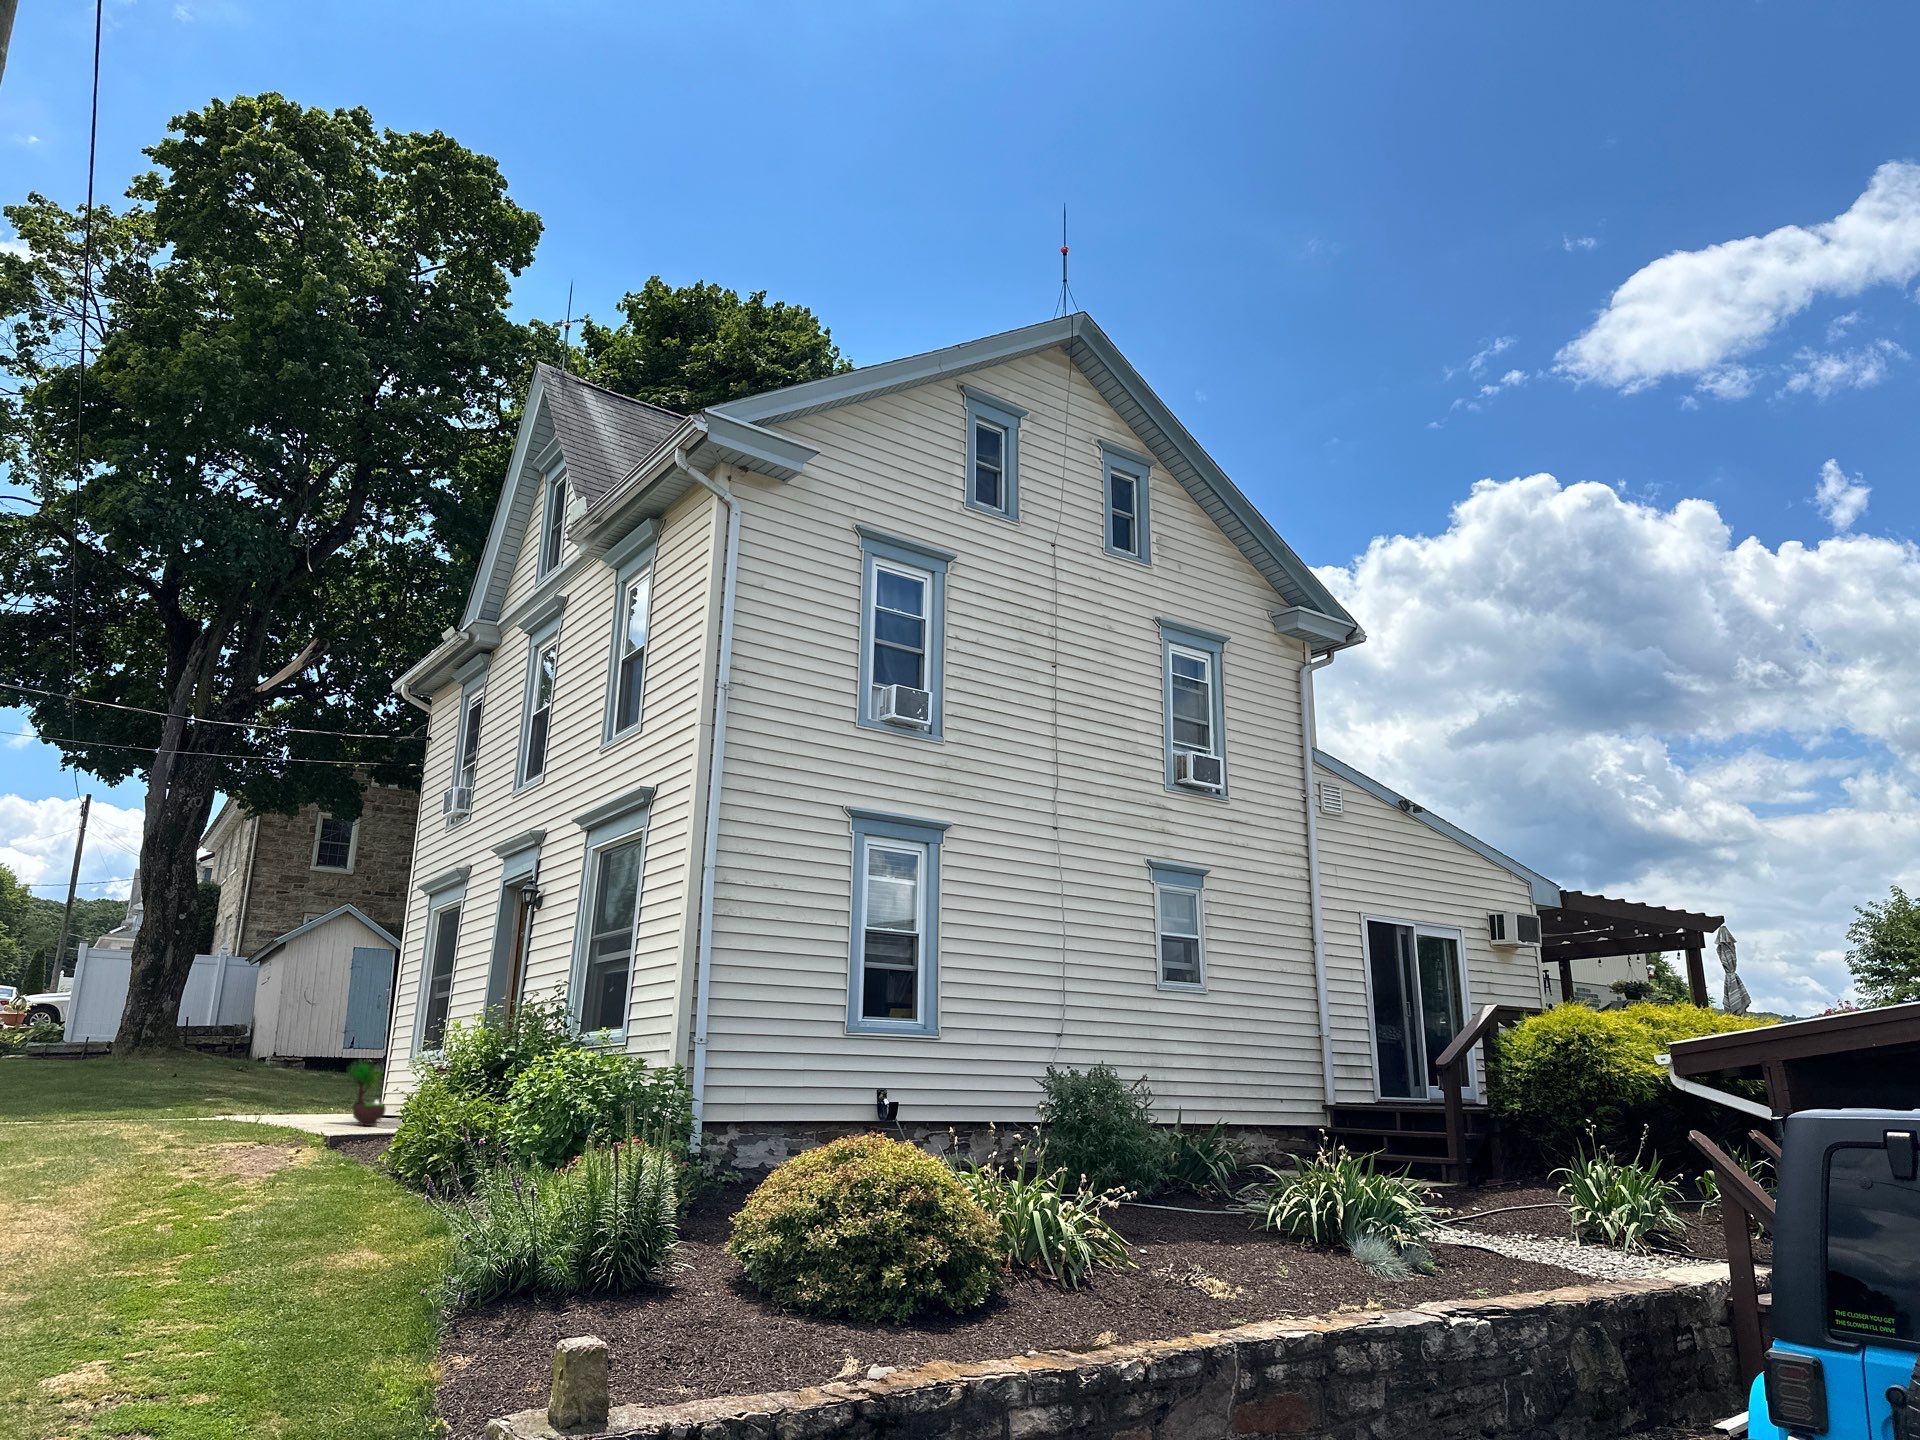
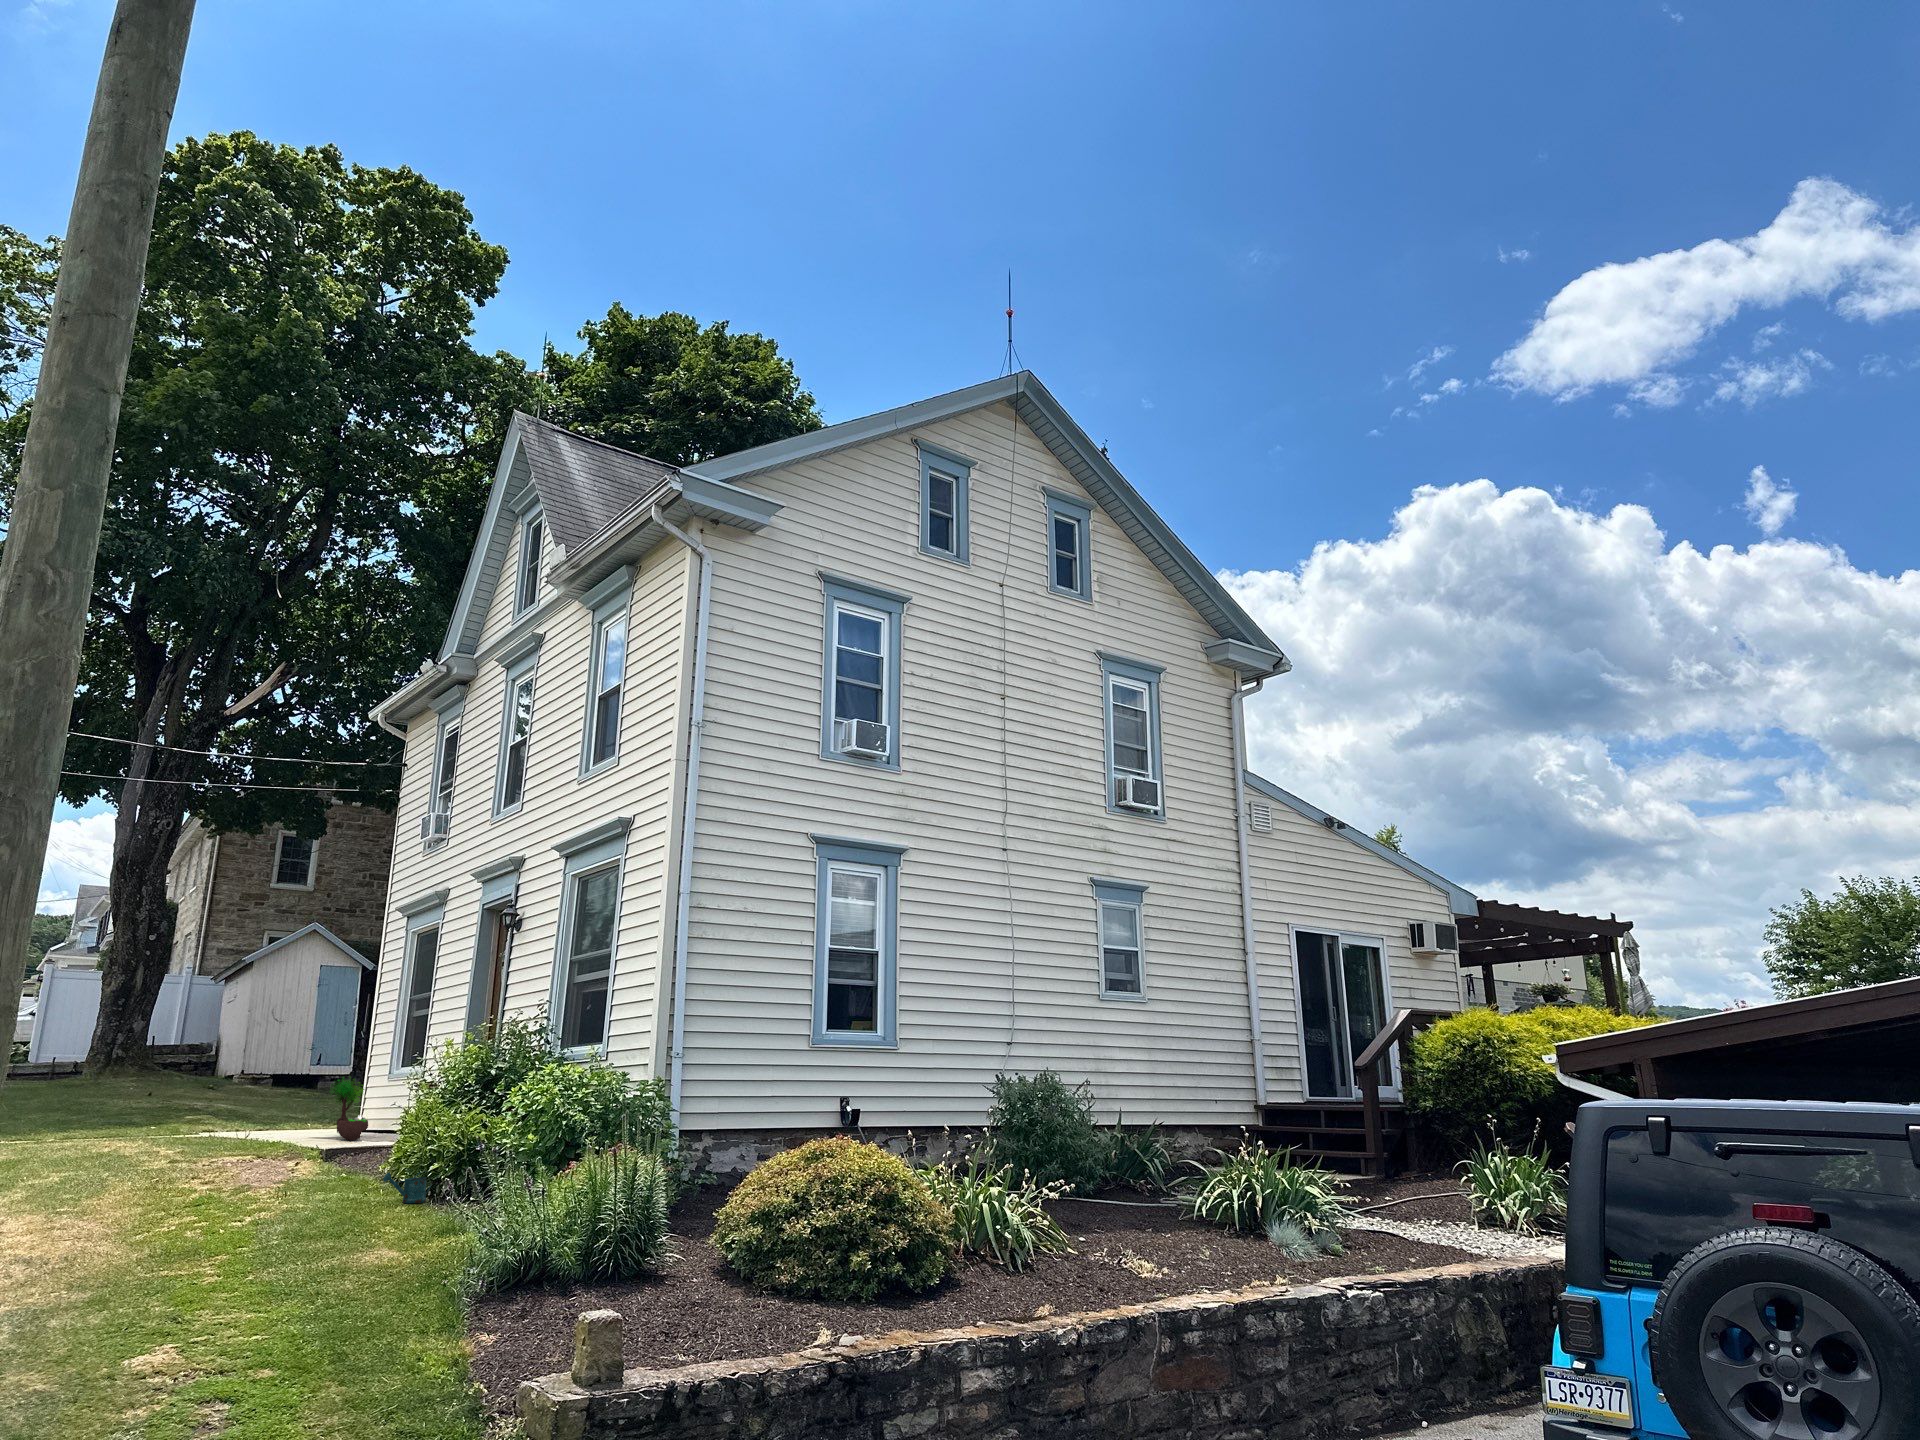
watering can: none [380,1161,434,1196] -> present [383,1171,433,1203]

